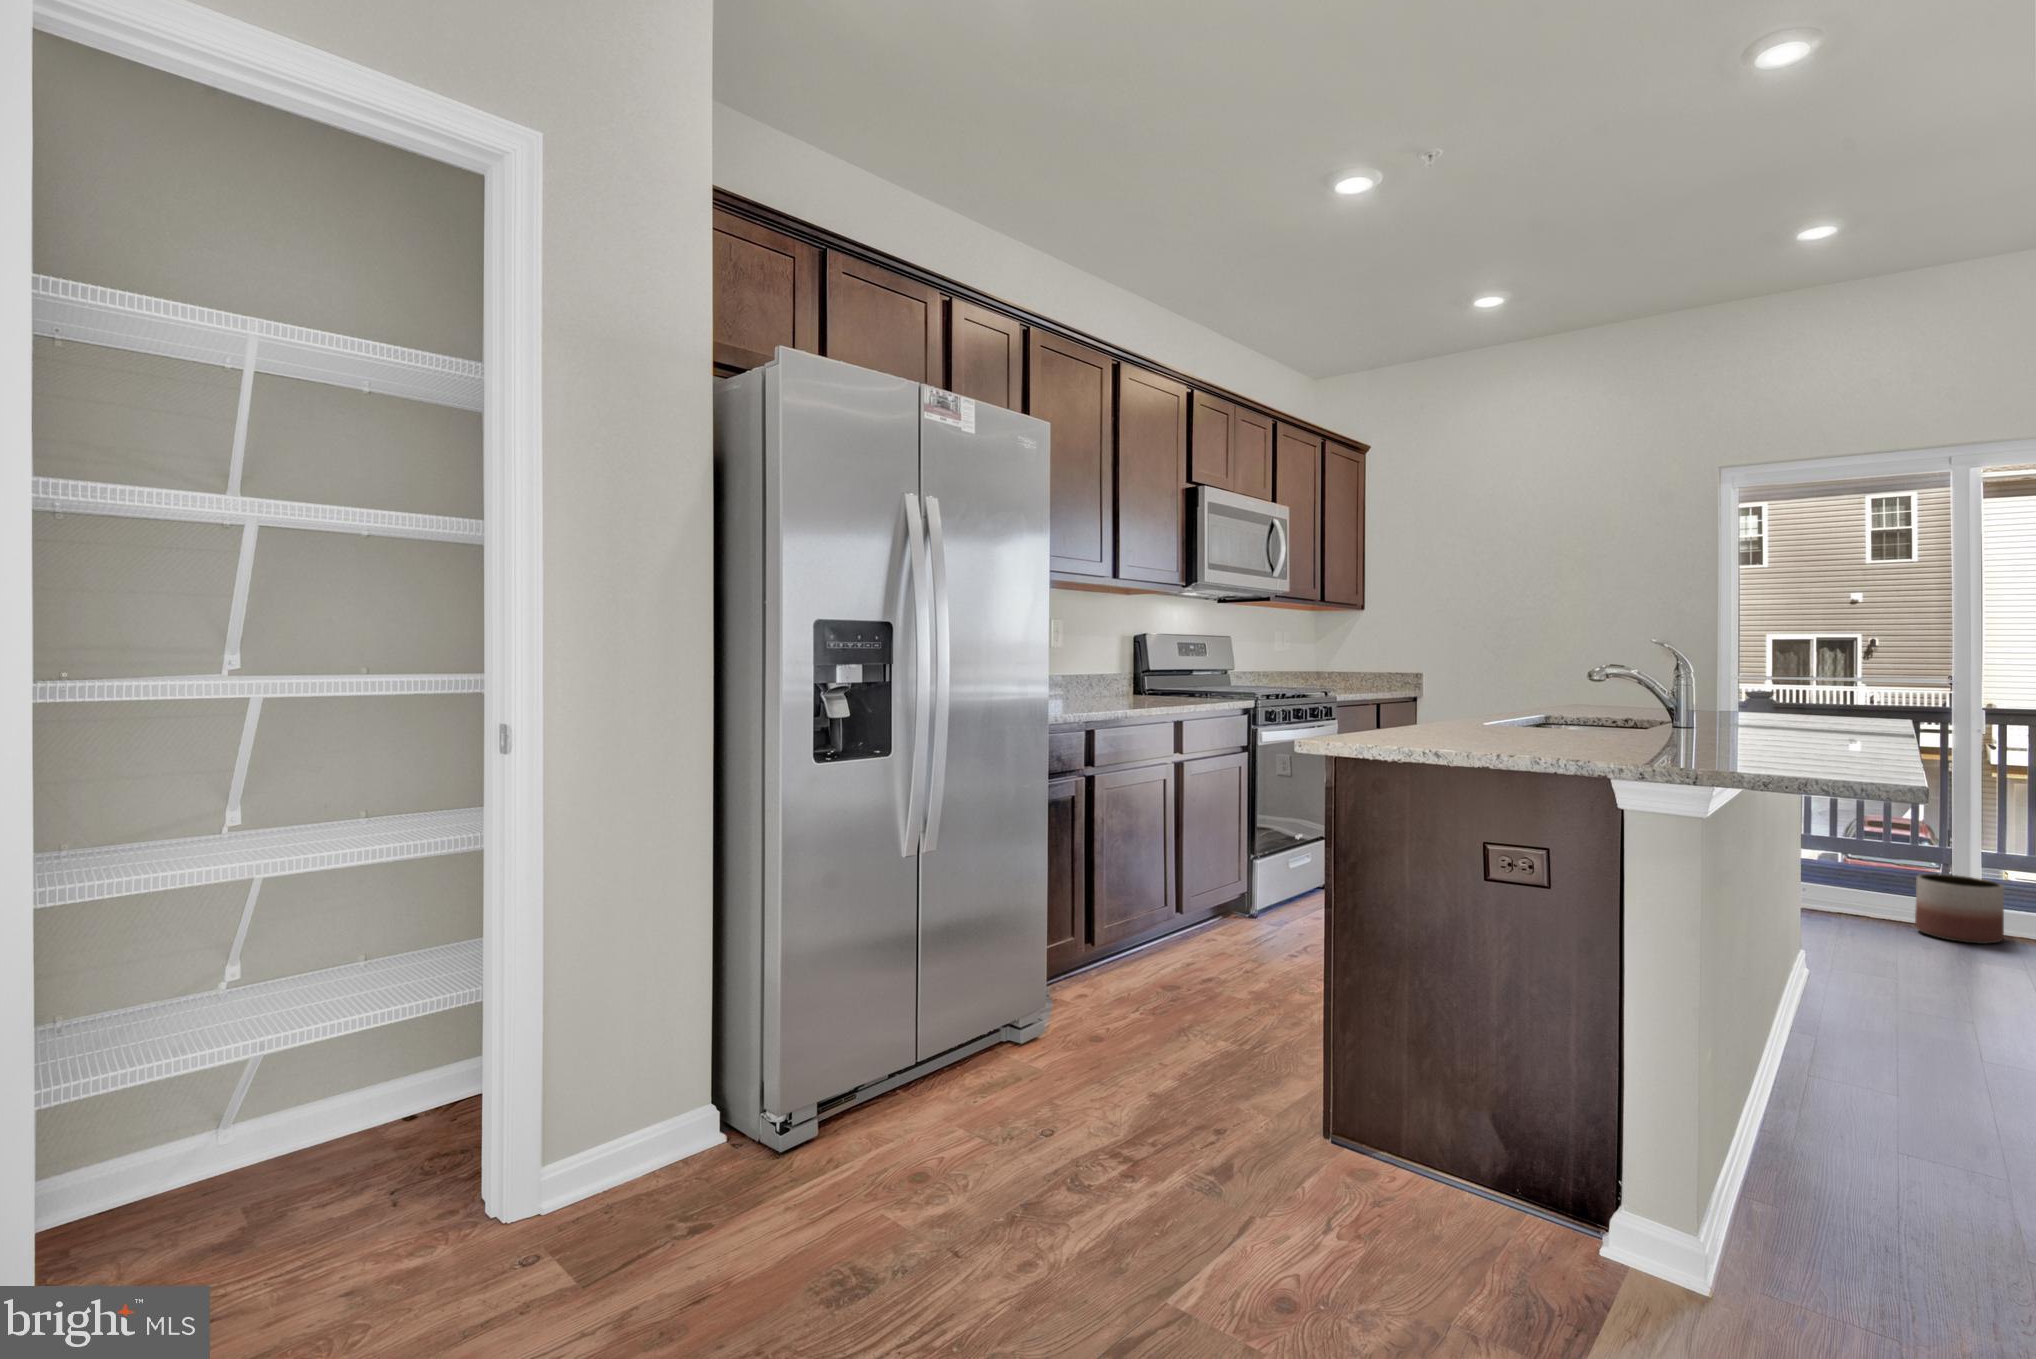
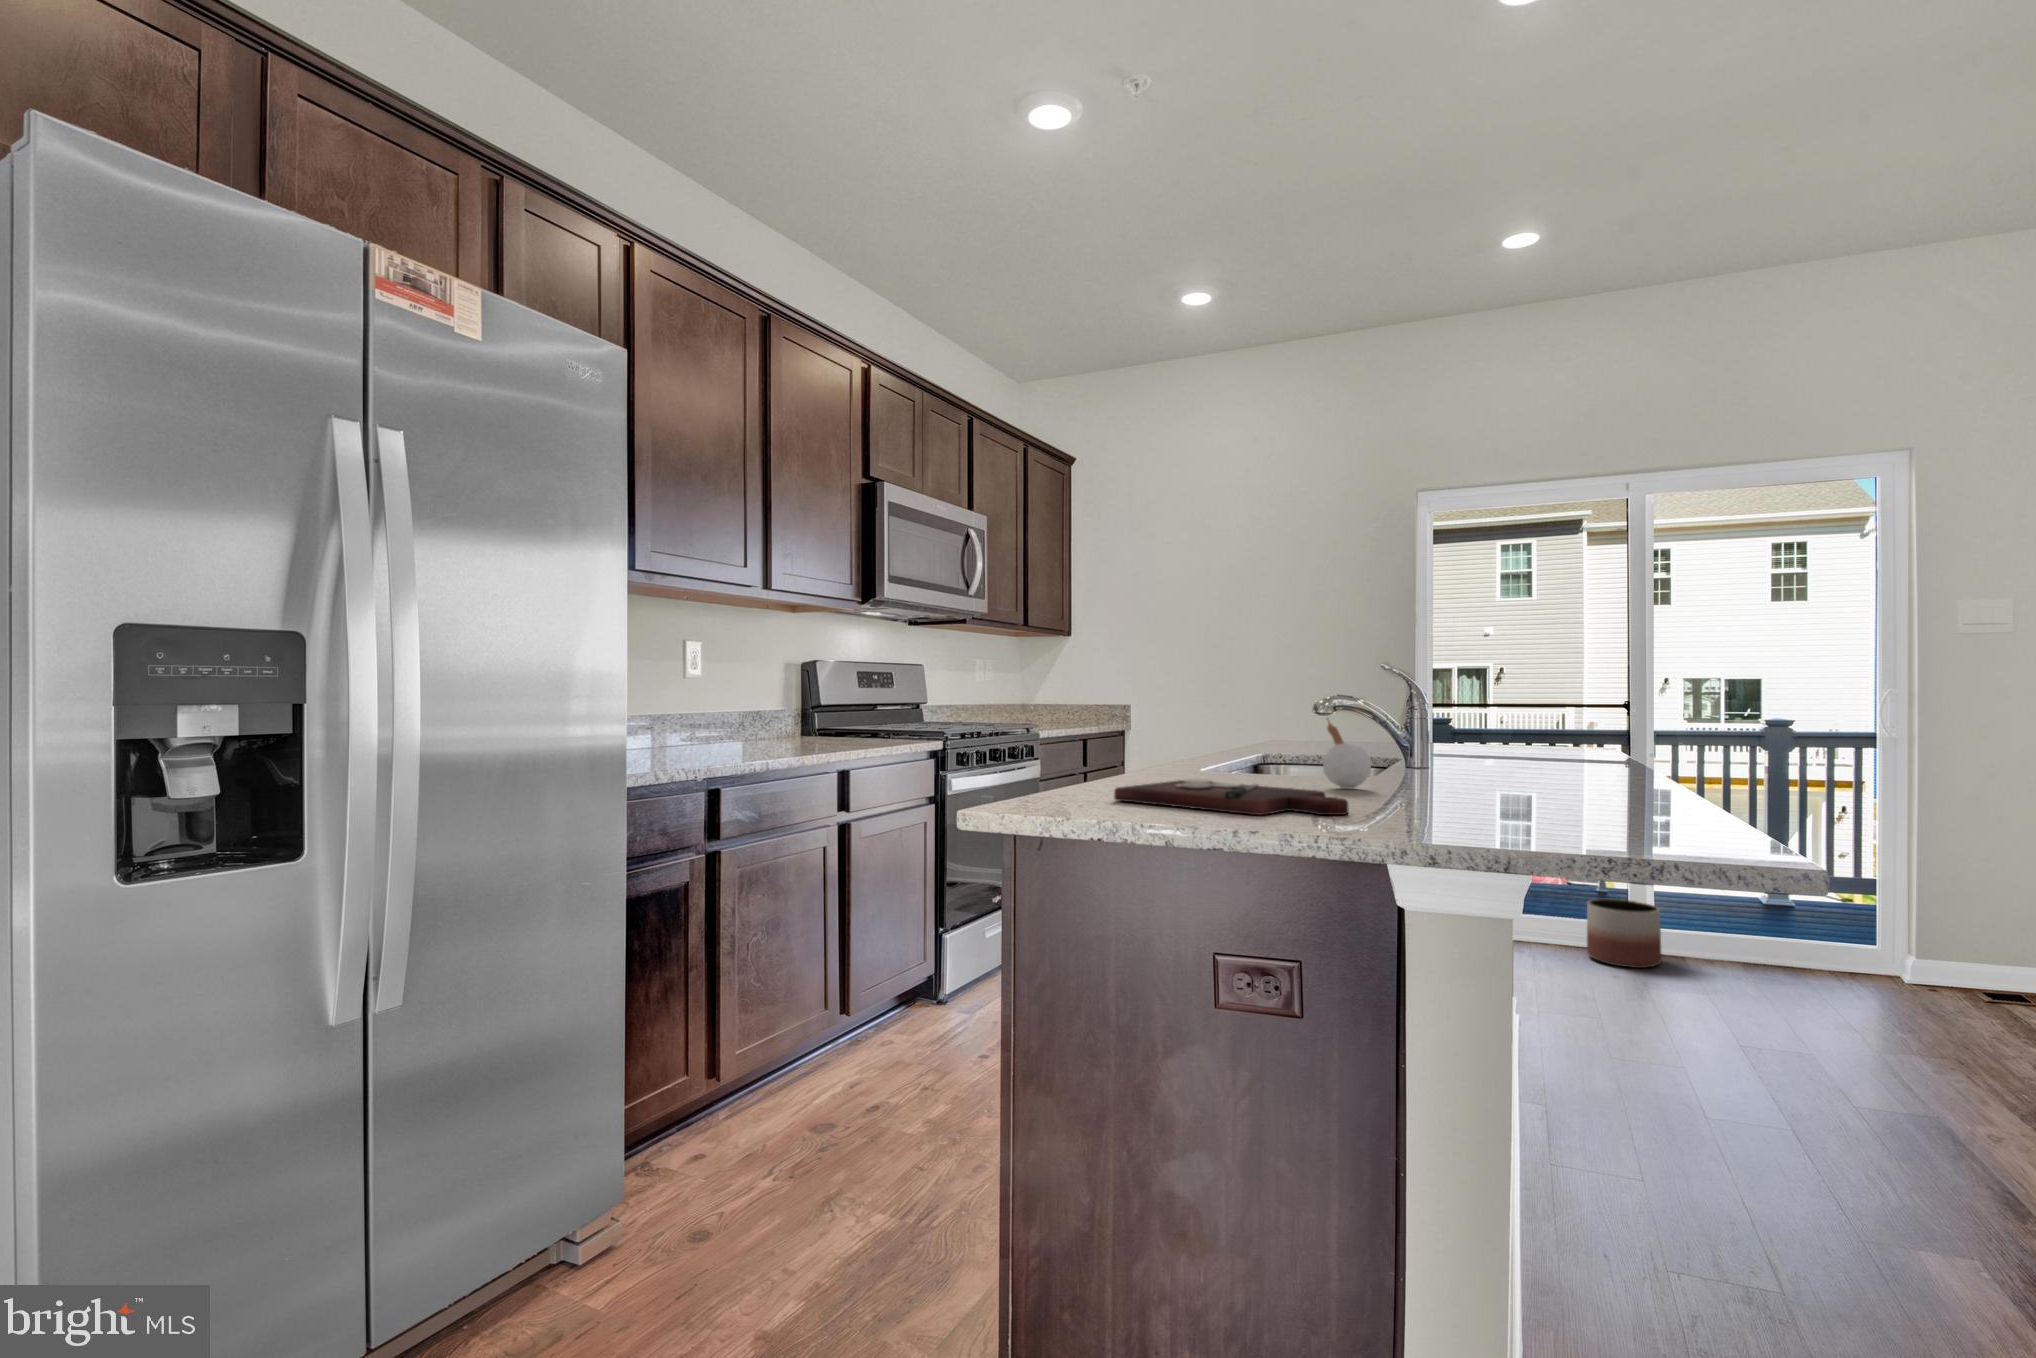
candle: none [1577,674,1618,735] -> present [1323,718,1371,788]
cutting board: none [1406,724,1582,746] -> present [1114,779,1349,815]

